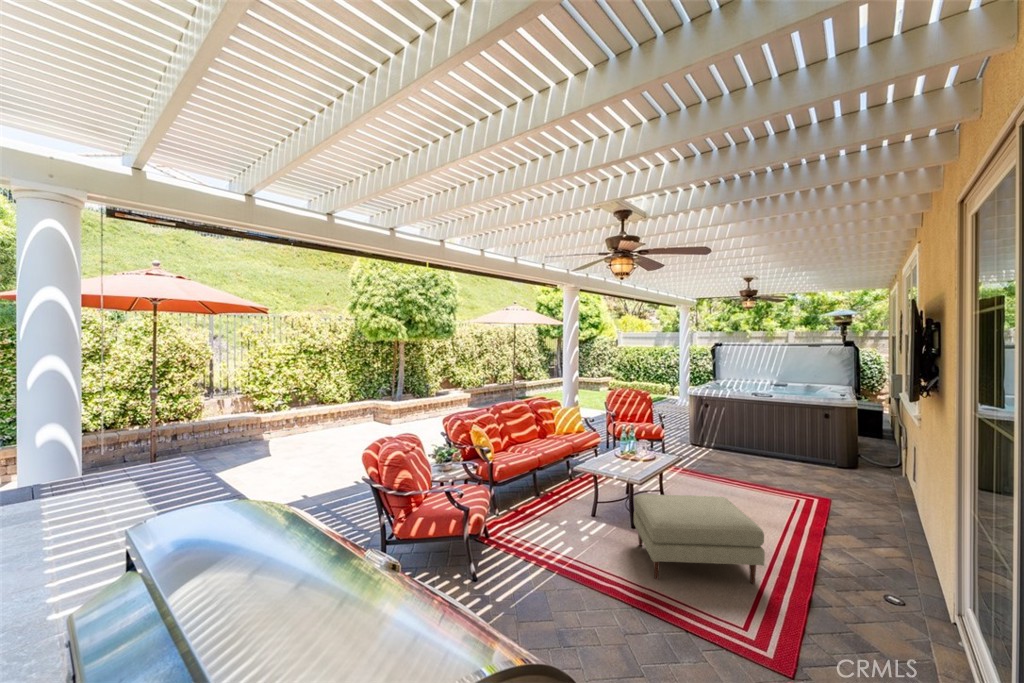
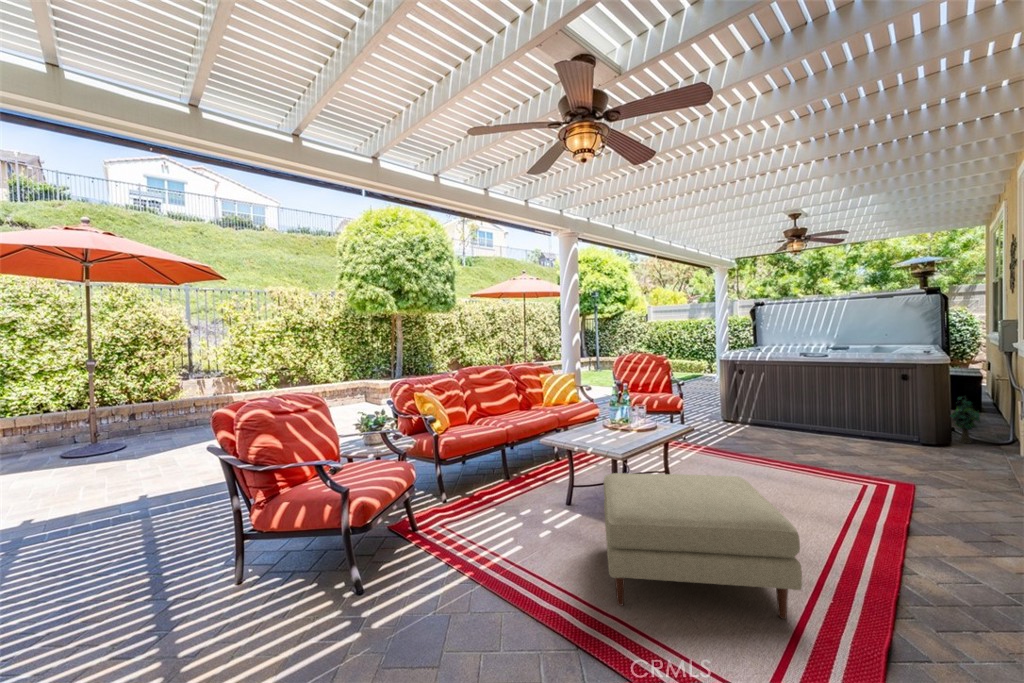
decorative plant: none [857,433,878,469] -> present [950,396,980,444]

